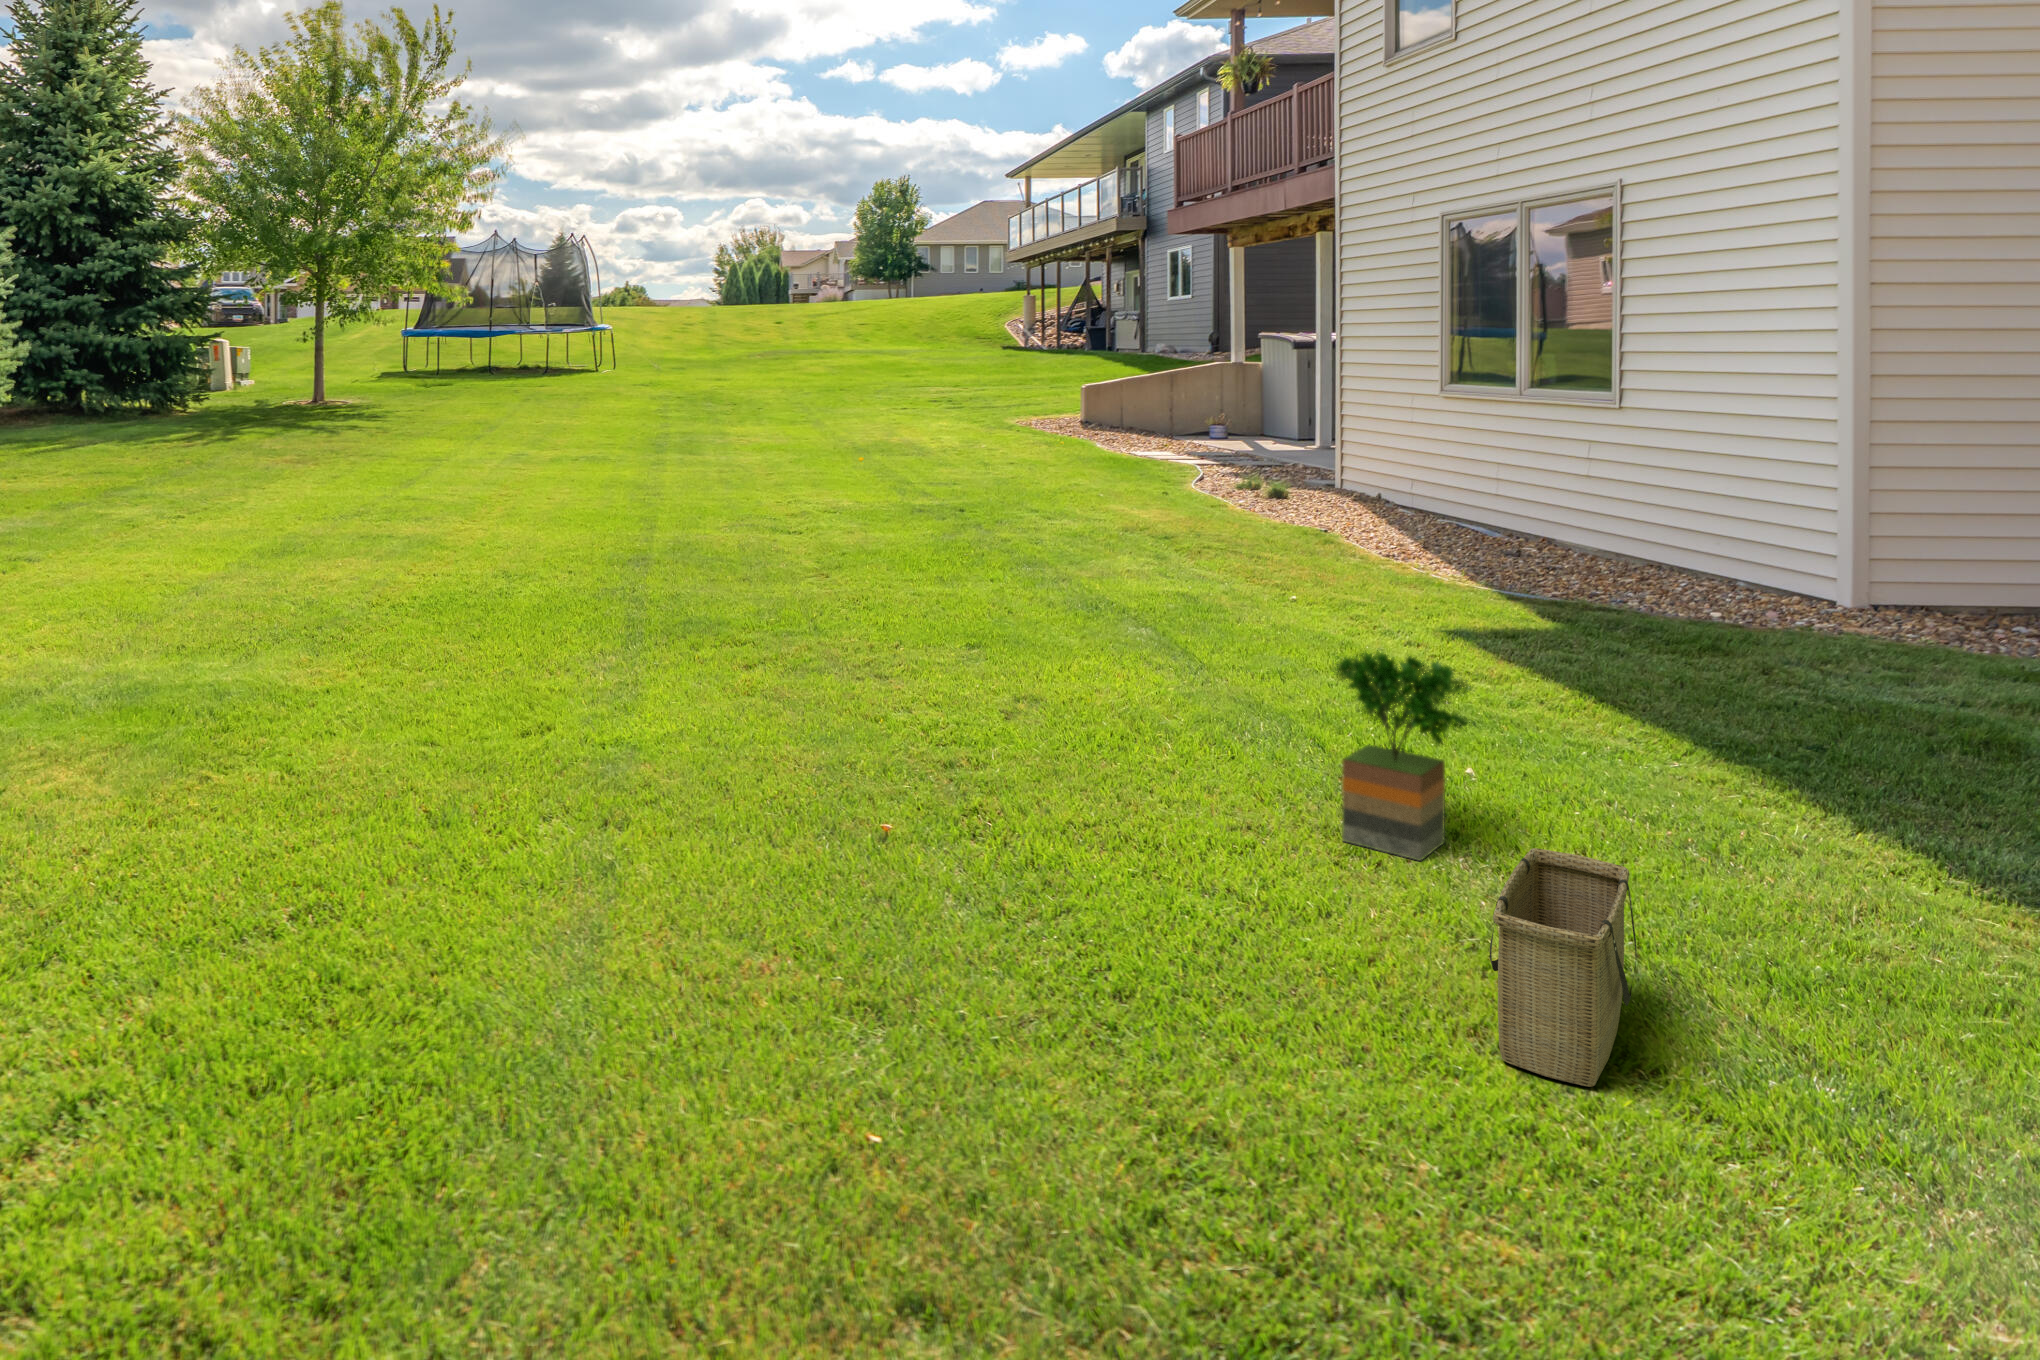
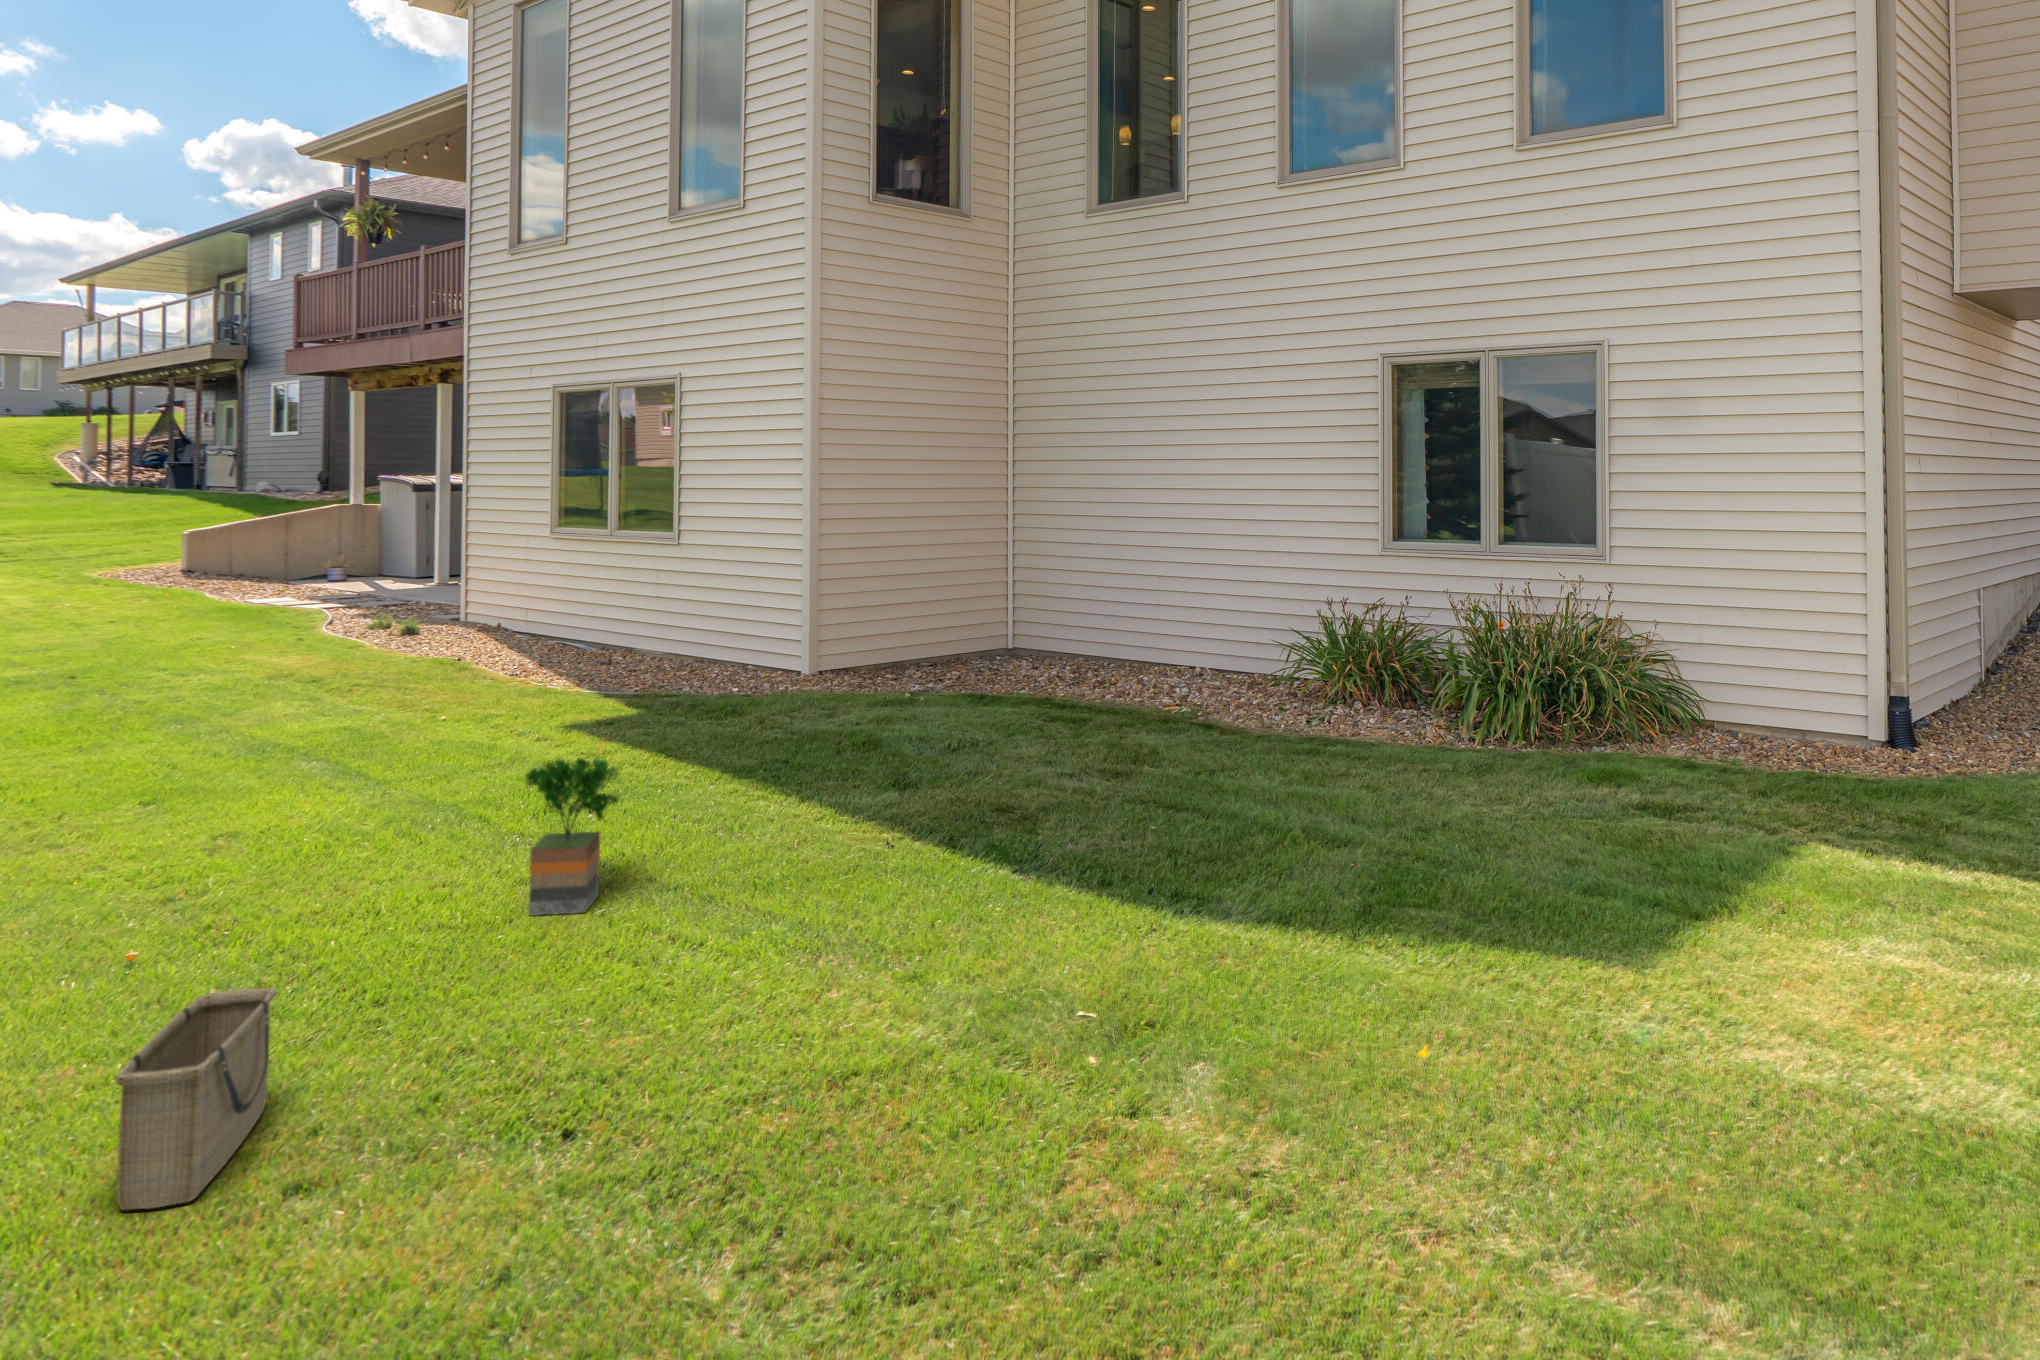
basket: present [1490,848,1637,1087] -> present [116,988,276,1210]

